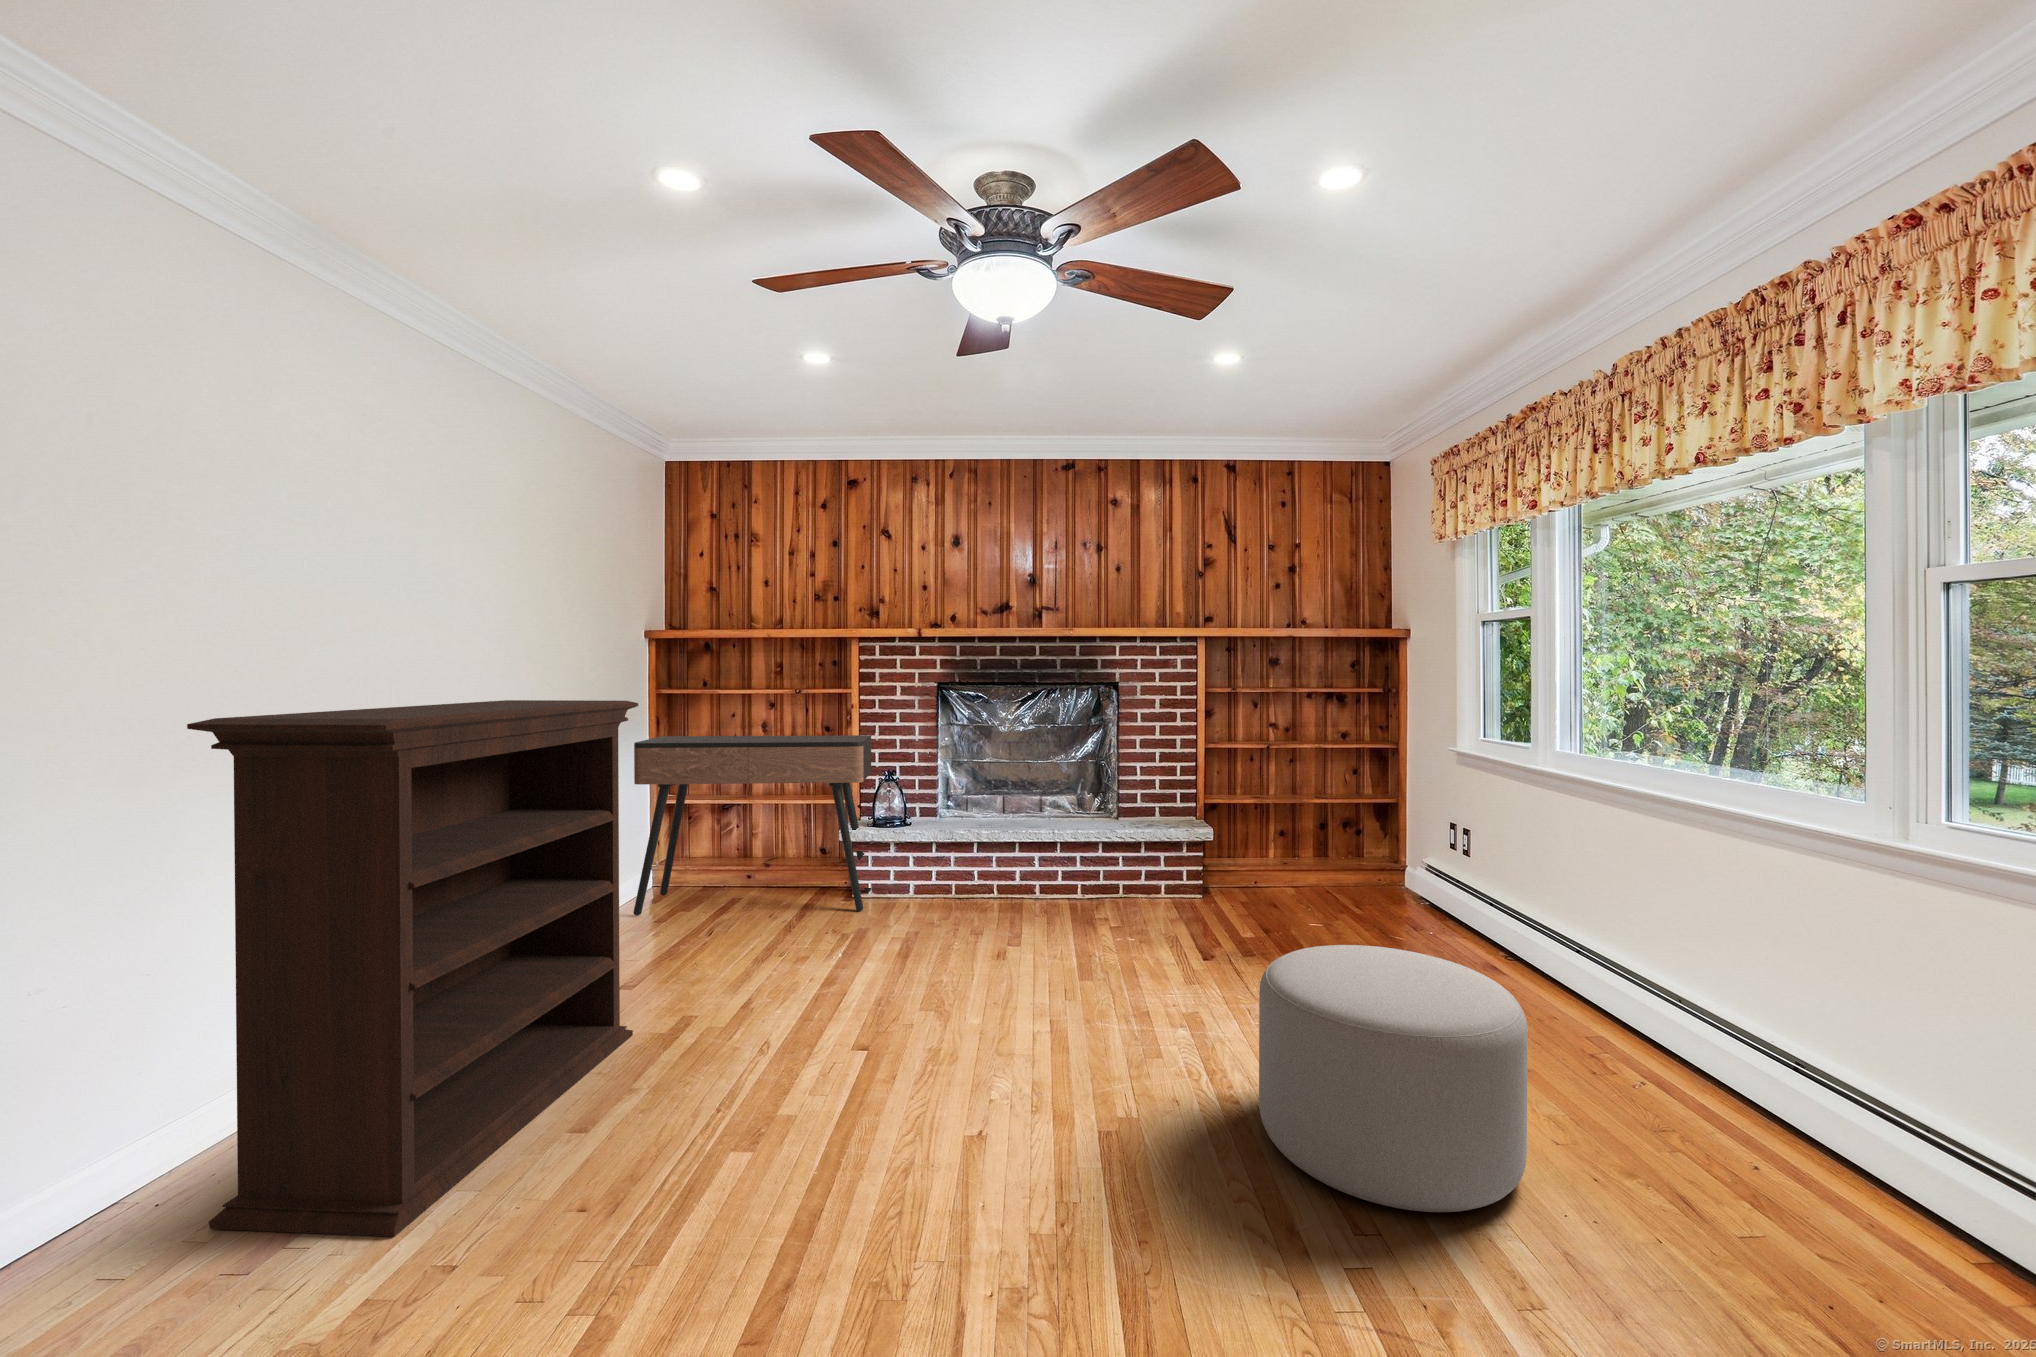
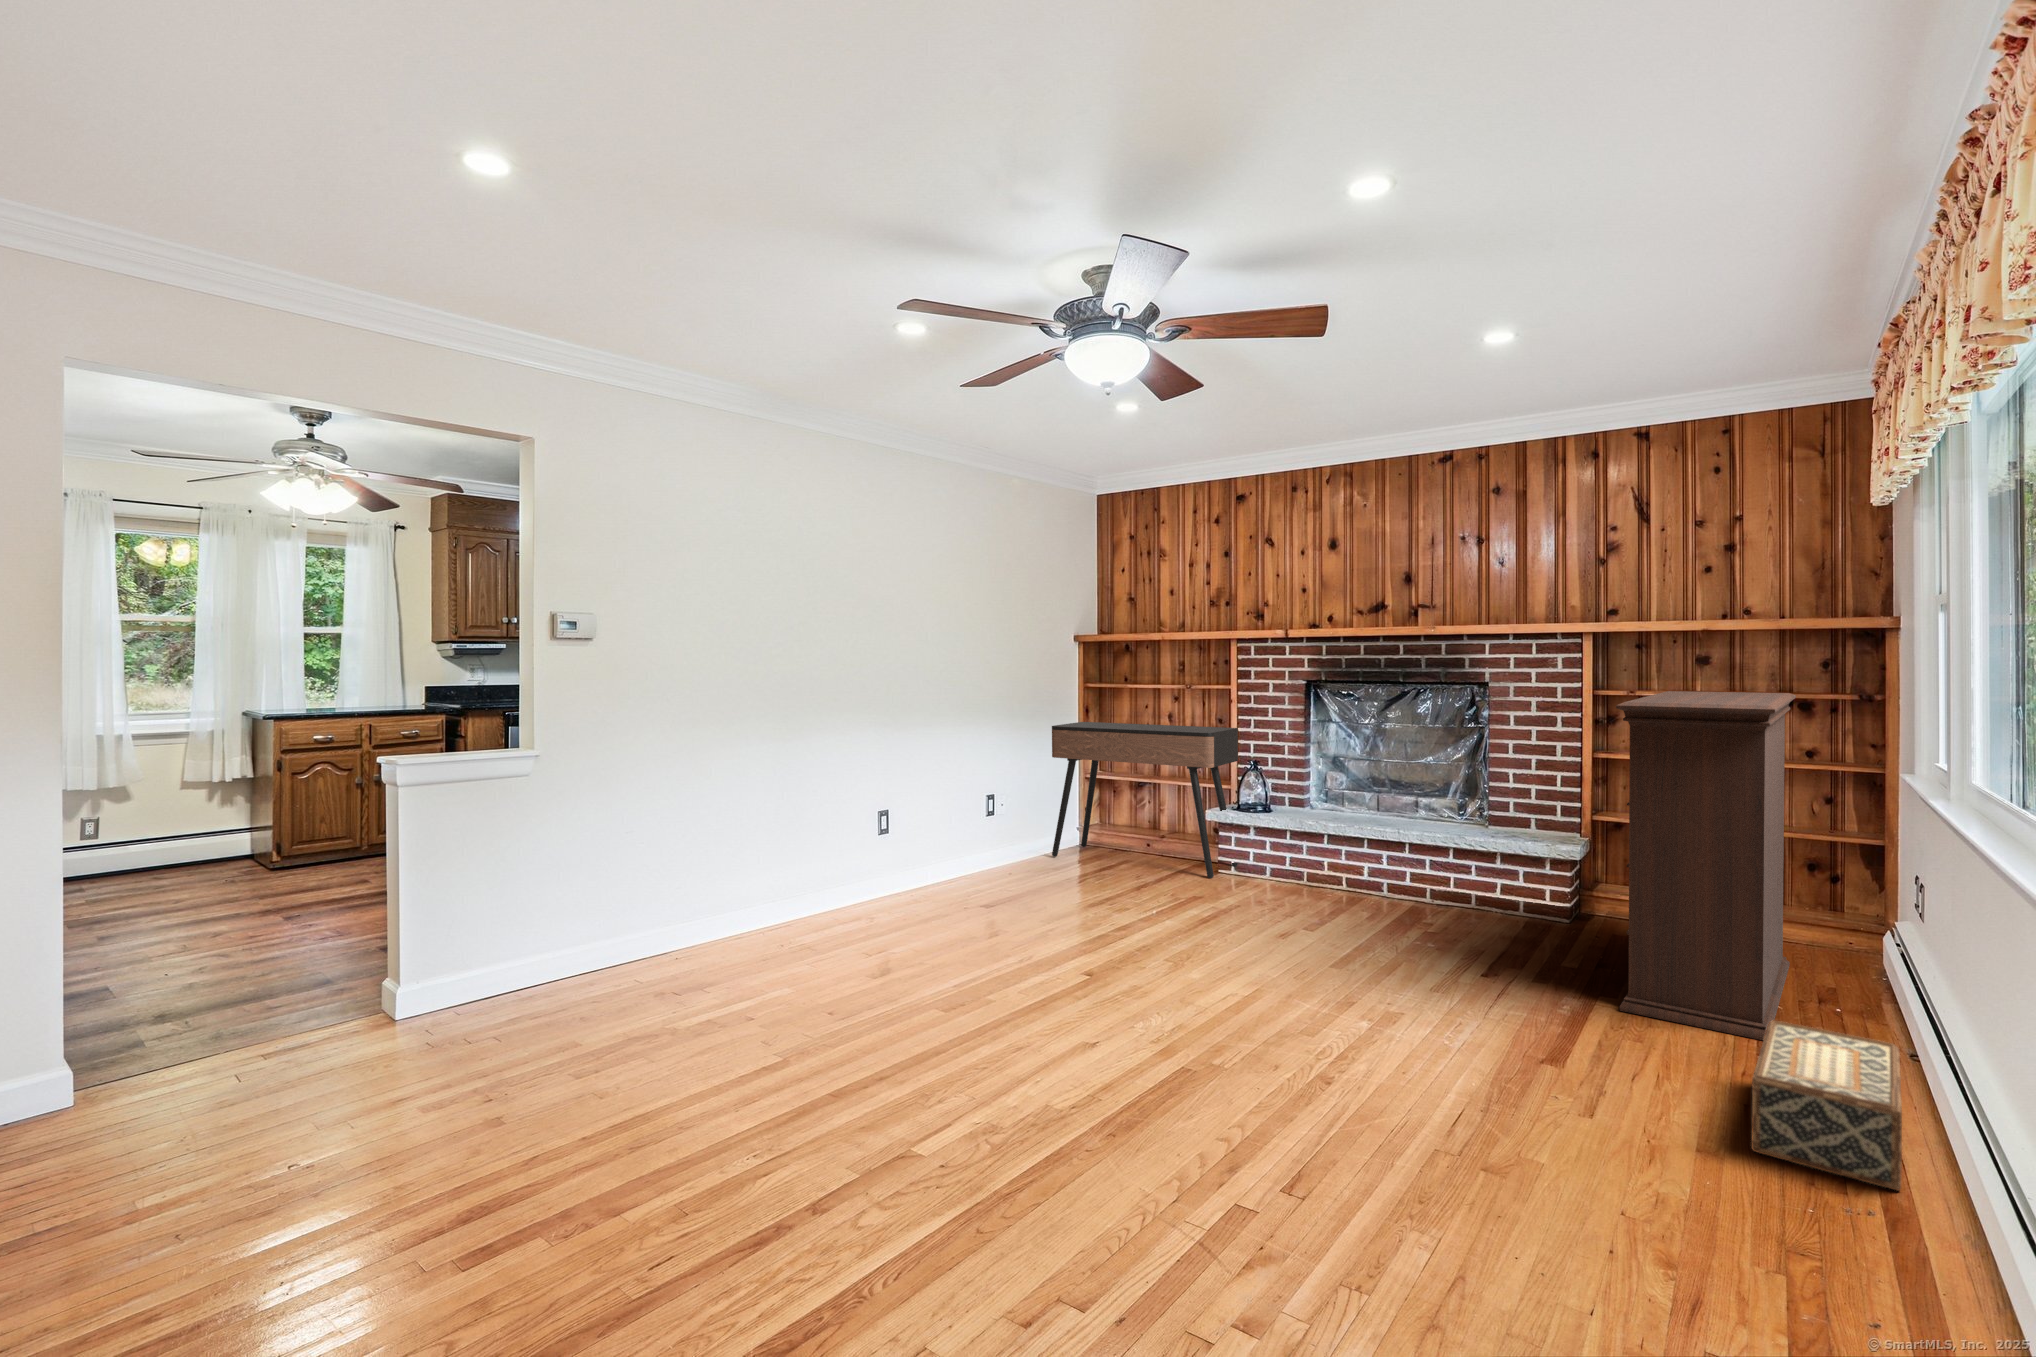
bookshelf: present [187,700,638,1237] -> present [1616,691,1796,1040]
ottoman: present [1259,945,1528,1212] -> none [1295,924,1516,1129]
woven basket: none [1556,970,1770,1111] -> present [1751,1021,1902,1191]

